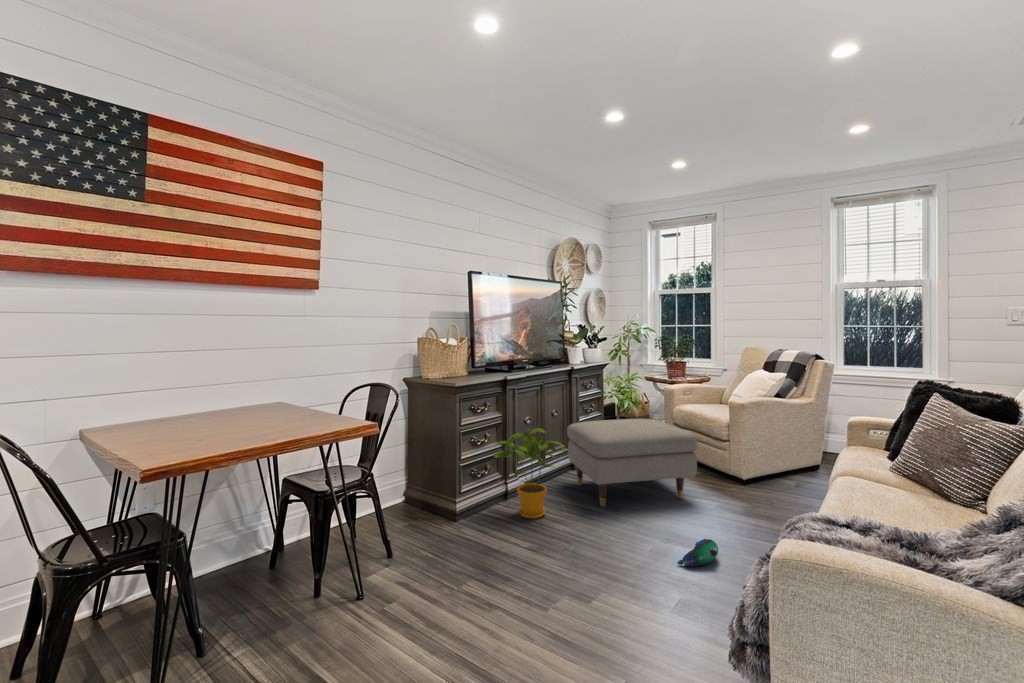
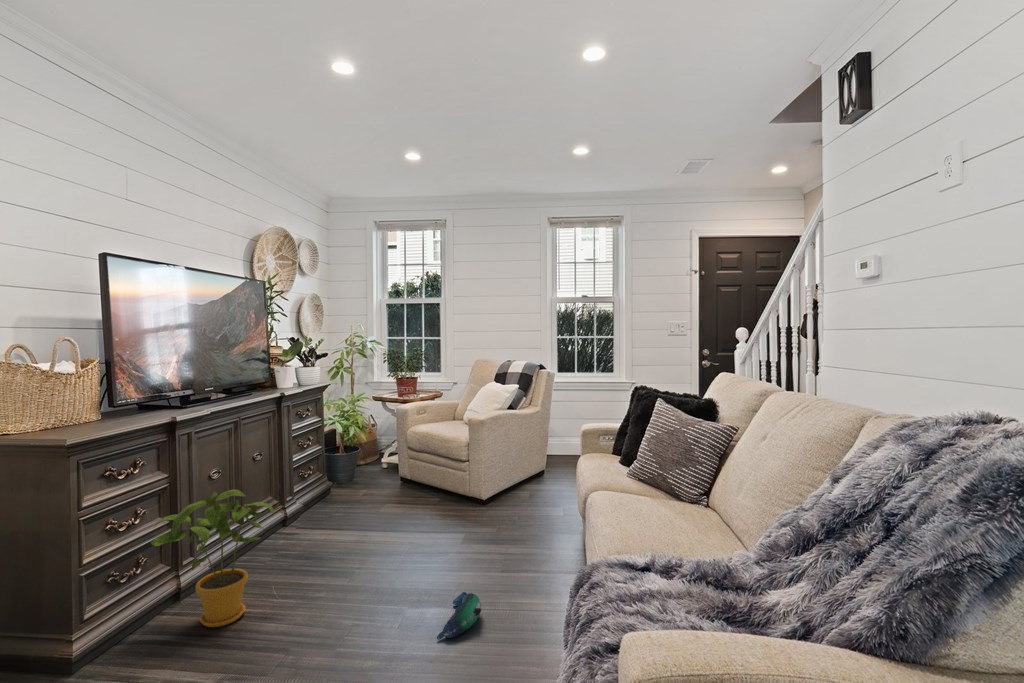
ottoman: present [567,419,697,507] -> none [277,449,443,576]

